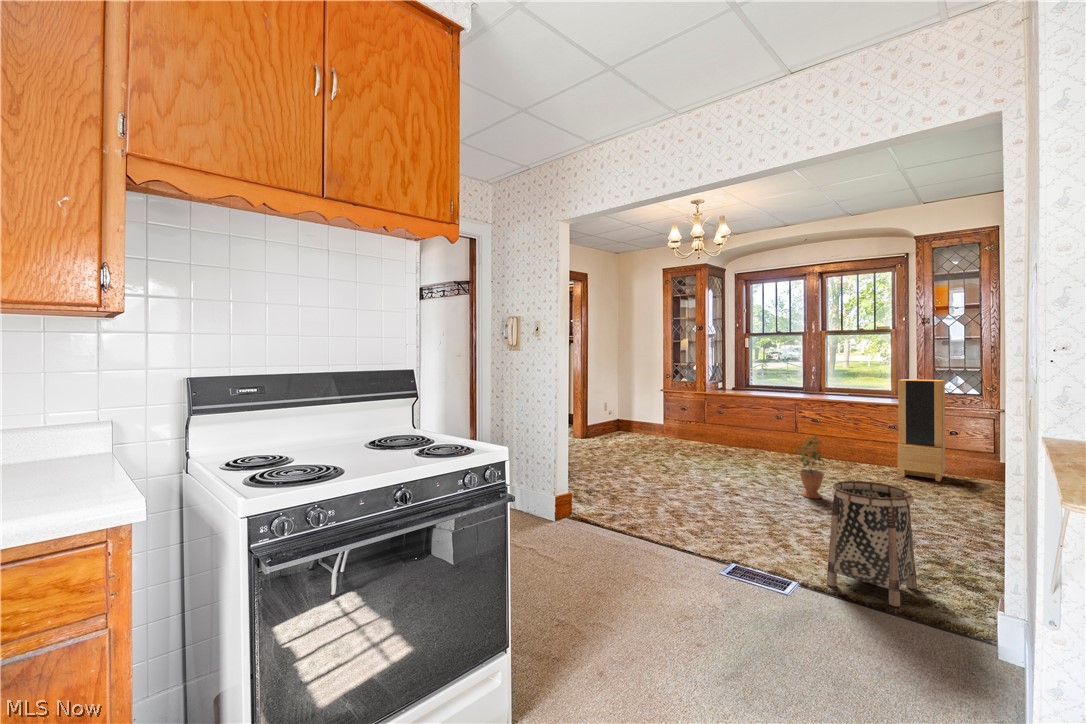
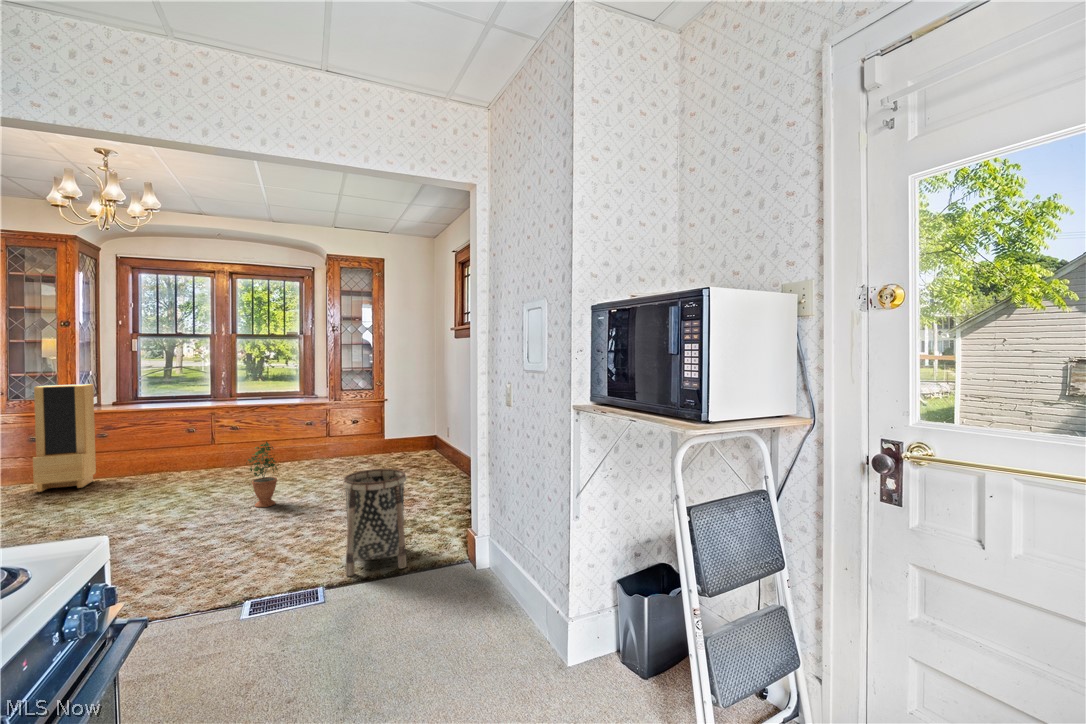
storage cabinet: present [898,379,945,481] -> present [33,384,96,492]

